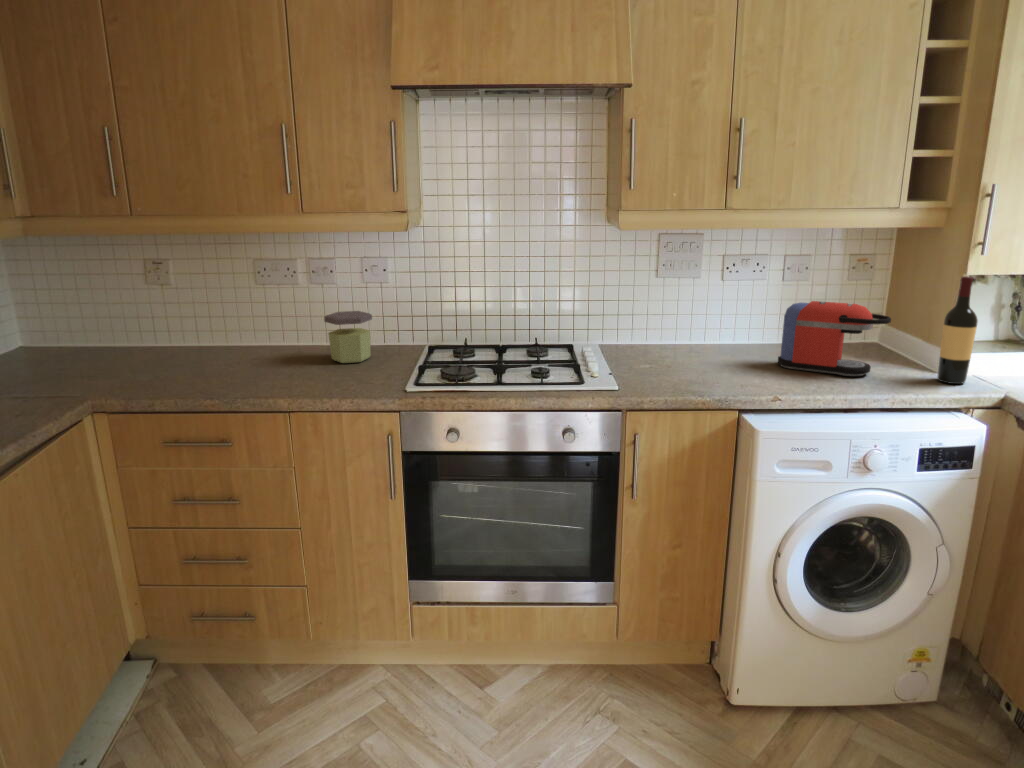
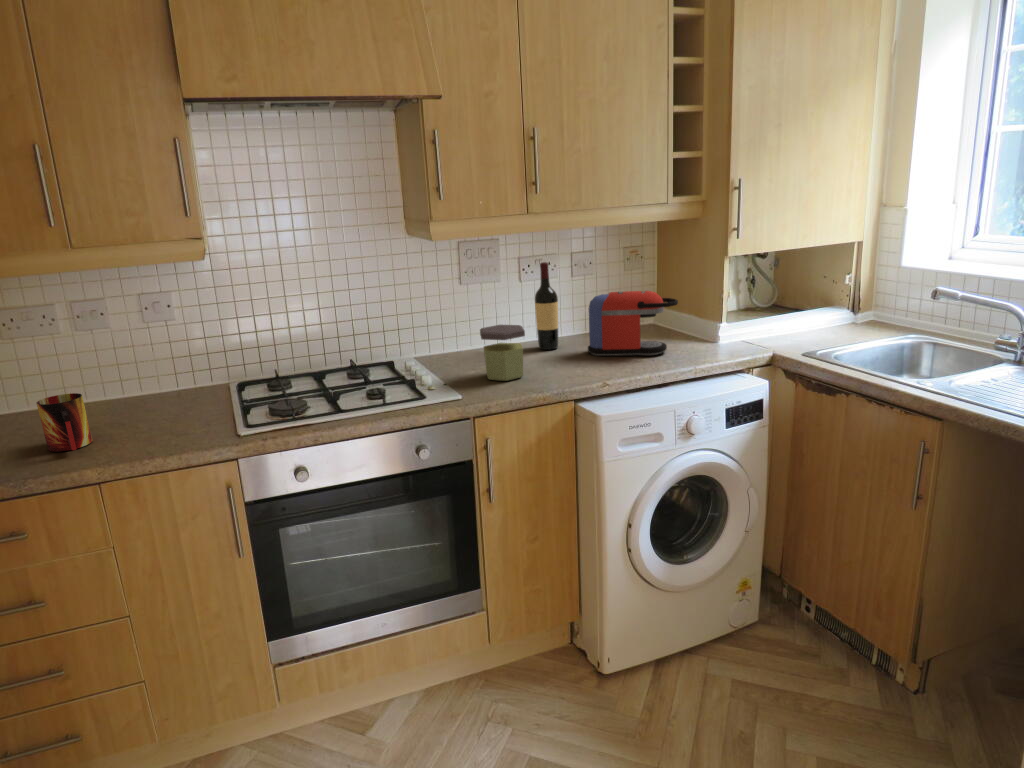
wine bottle: present [937,276,978,384] -> present [535,262,558,350]
jar: present [324,311,372,363] -> present [480,325,525,381]
mug: none [264,335,302,381] -> present [37,393,92,452]

